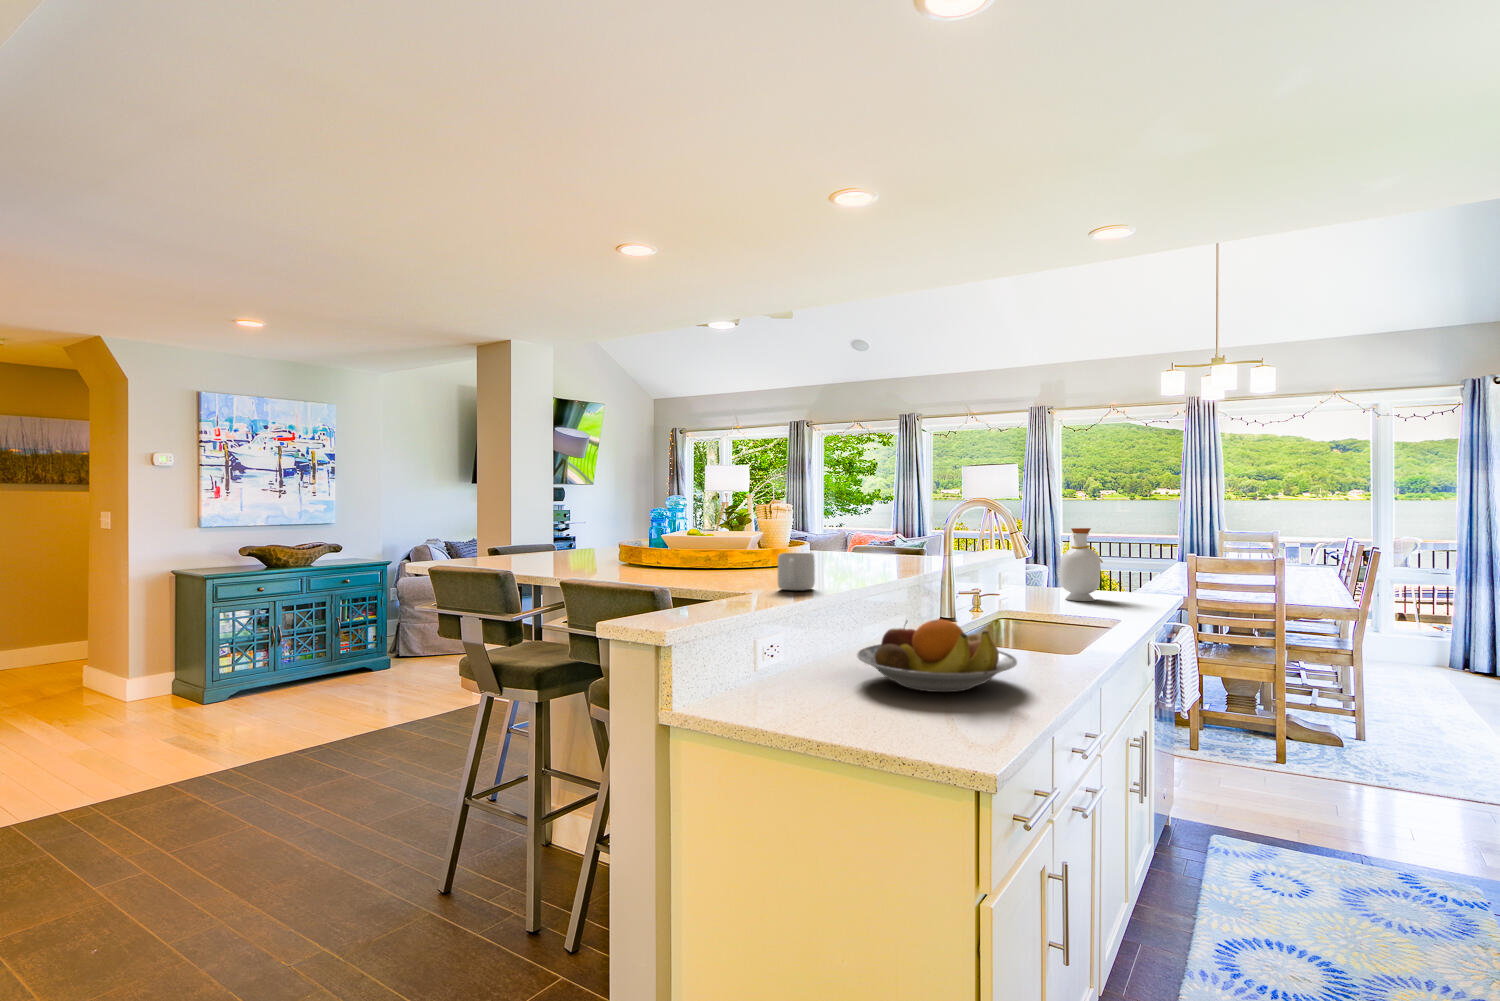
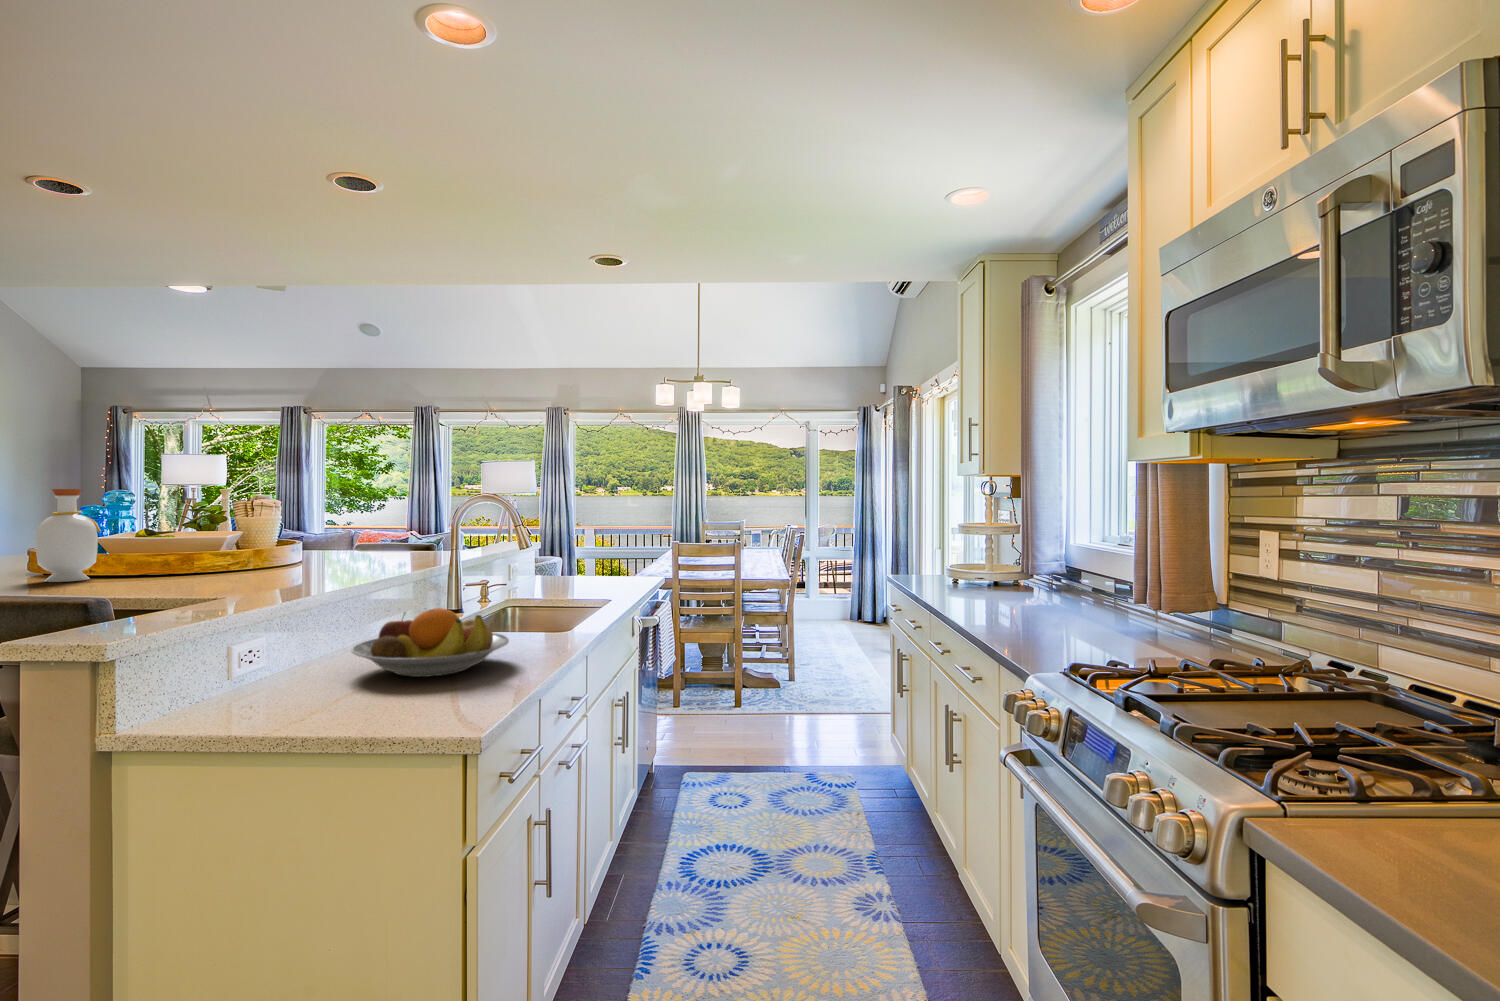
bottle: present [1060,528,1103,601] -> present [35,489,101,582]
mug: present [778,553,815,591] -> none [261,552,306,592]

